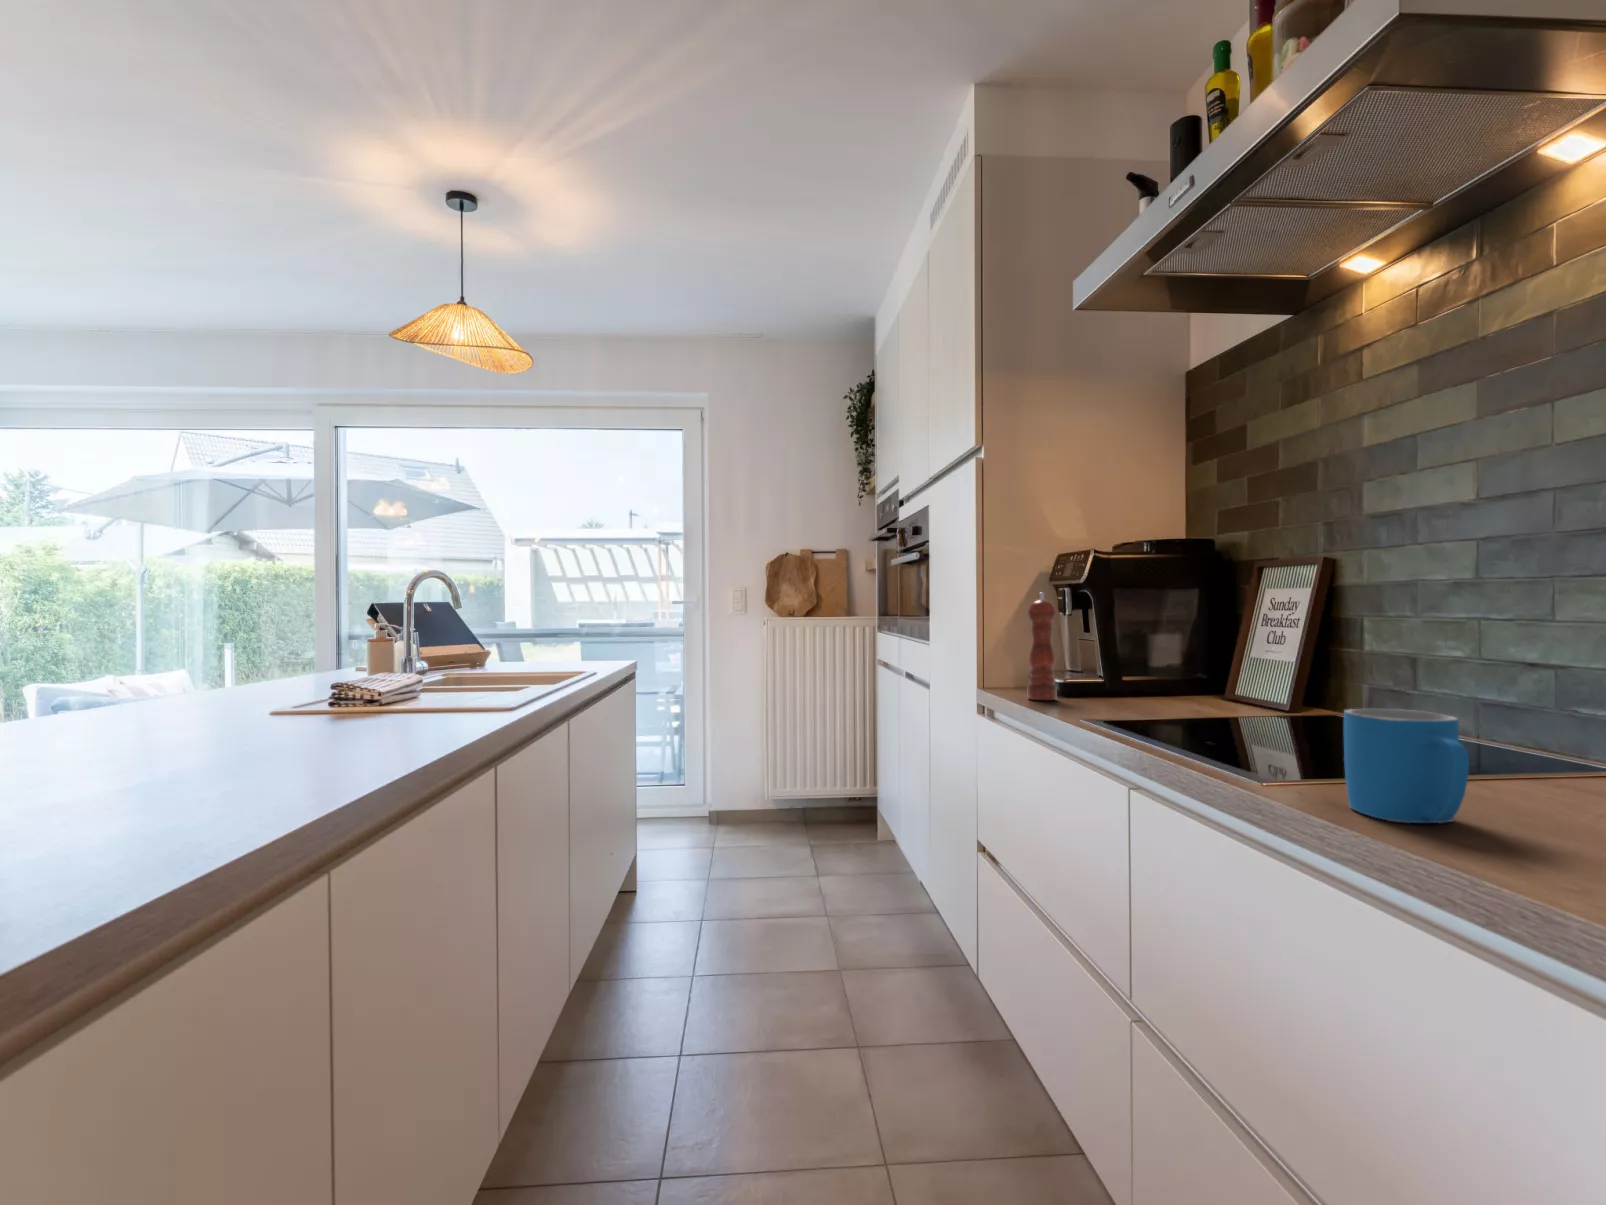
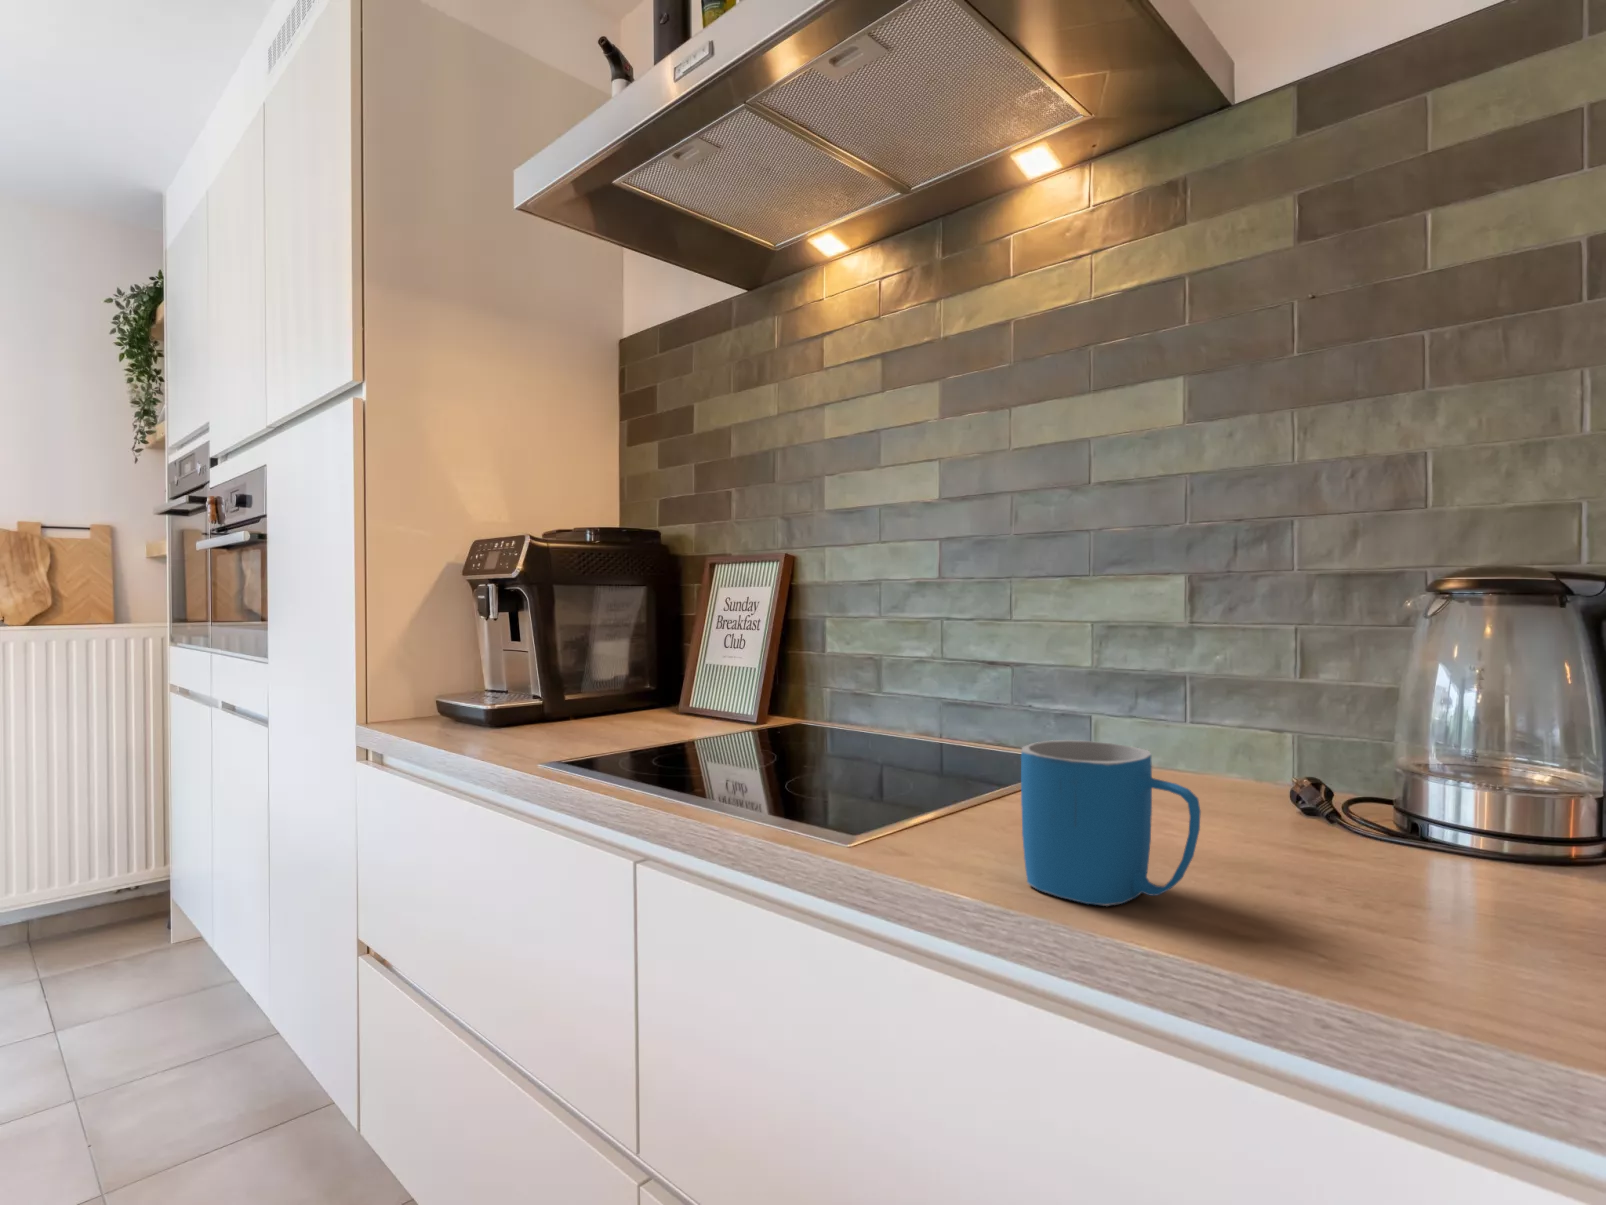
pepper mill: present [1028,593,1057,700] -> none [446,588,489,740]

